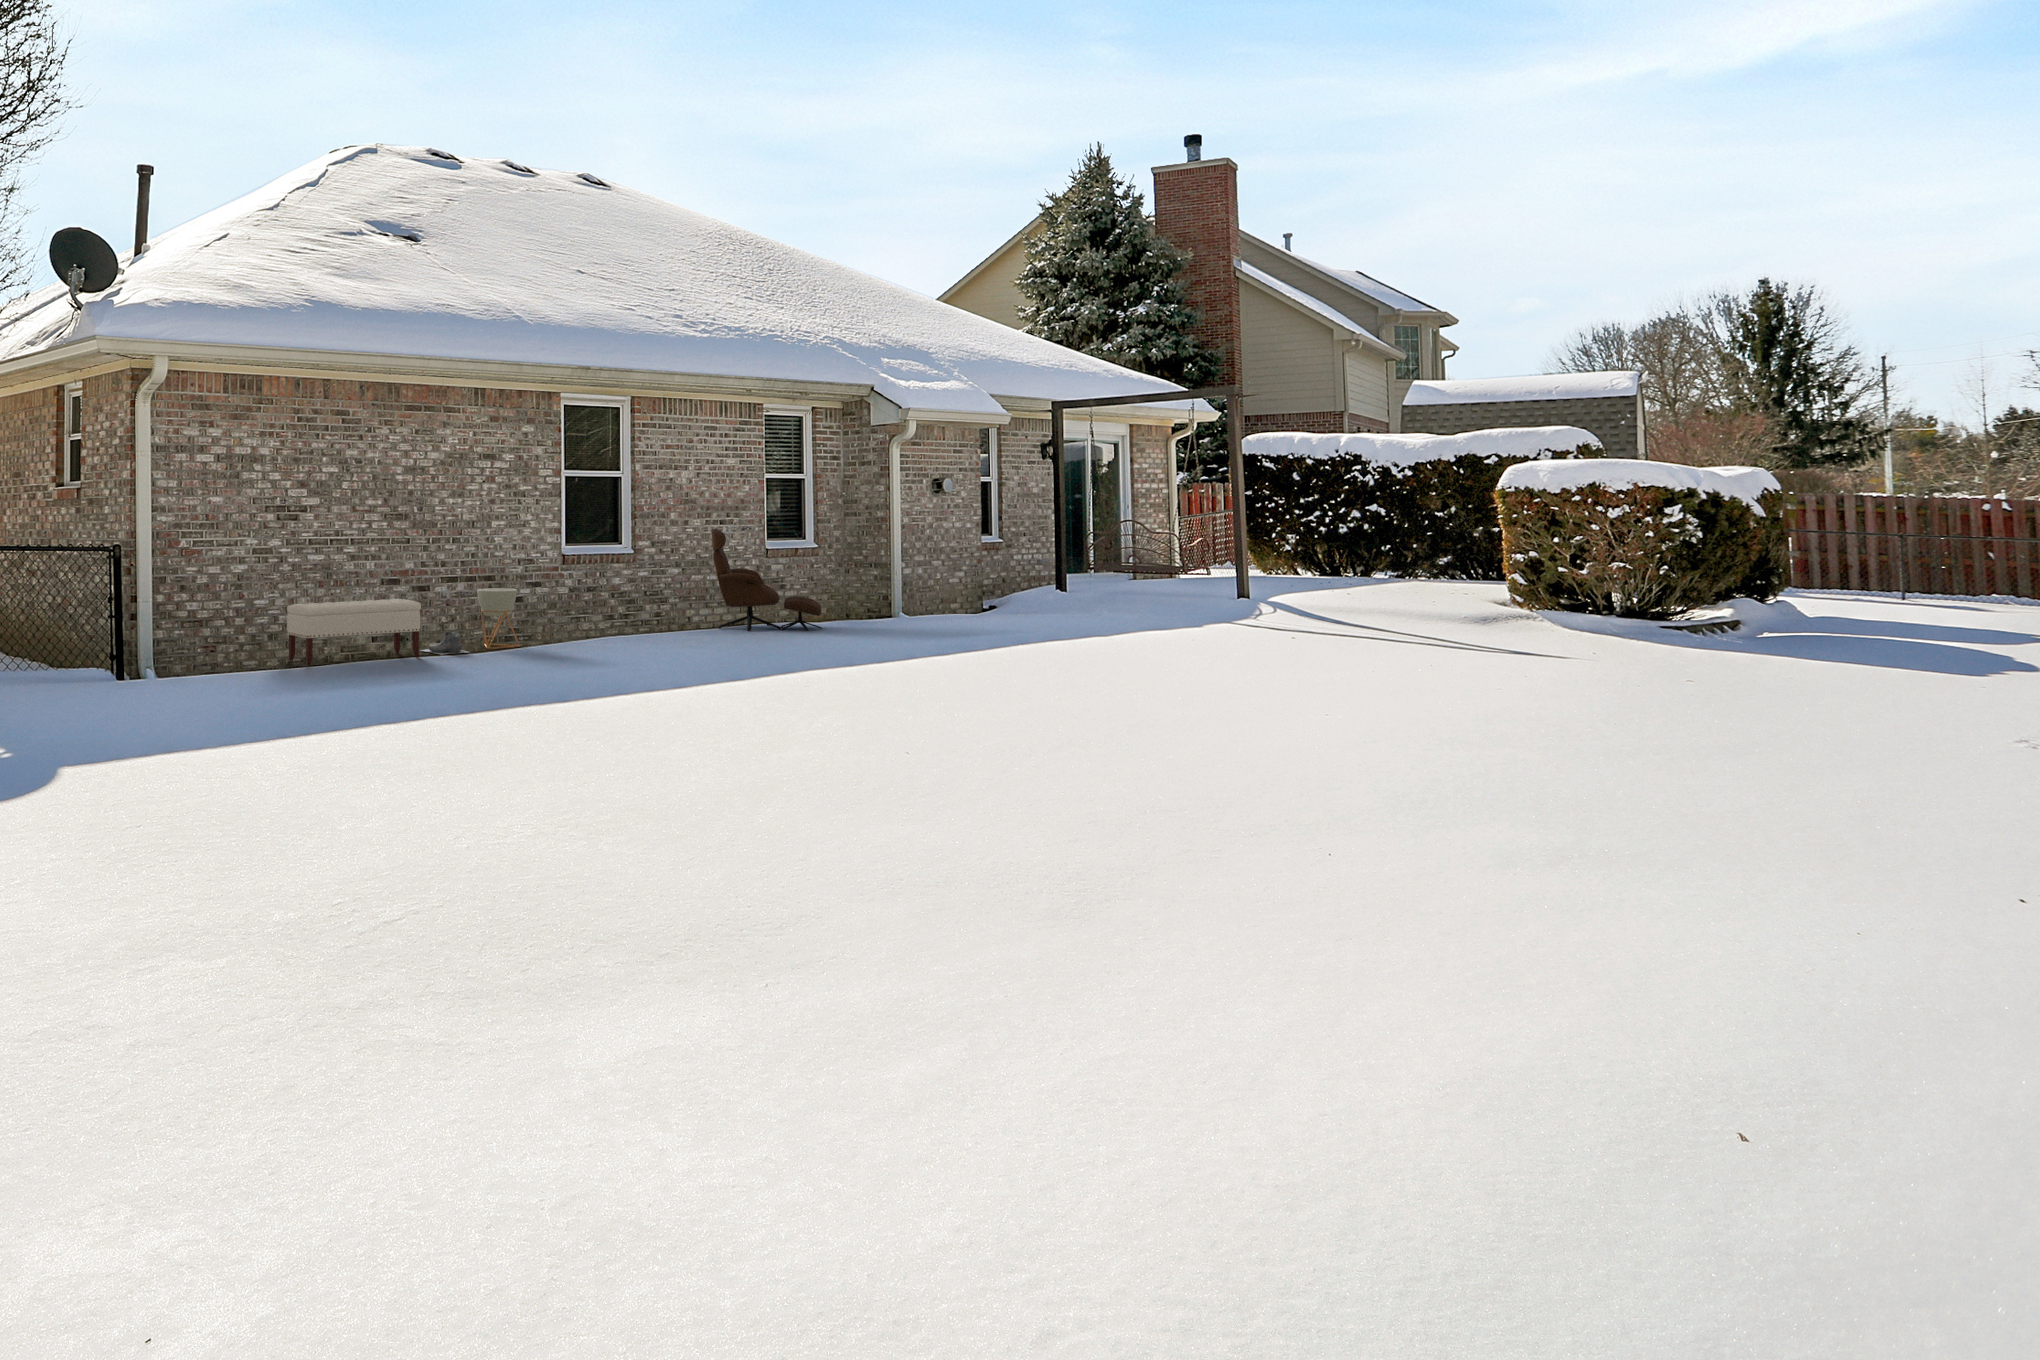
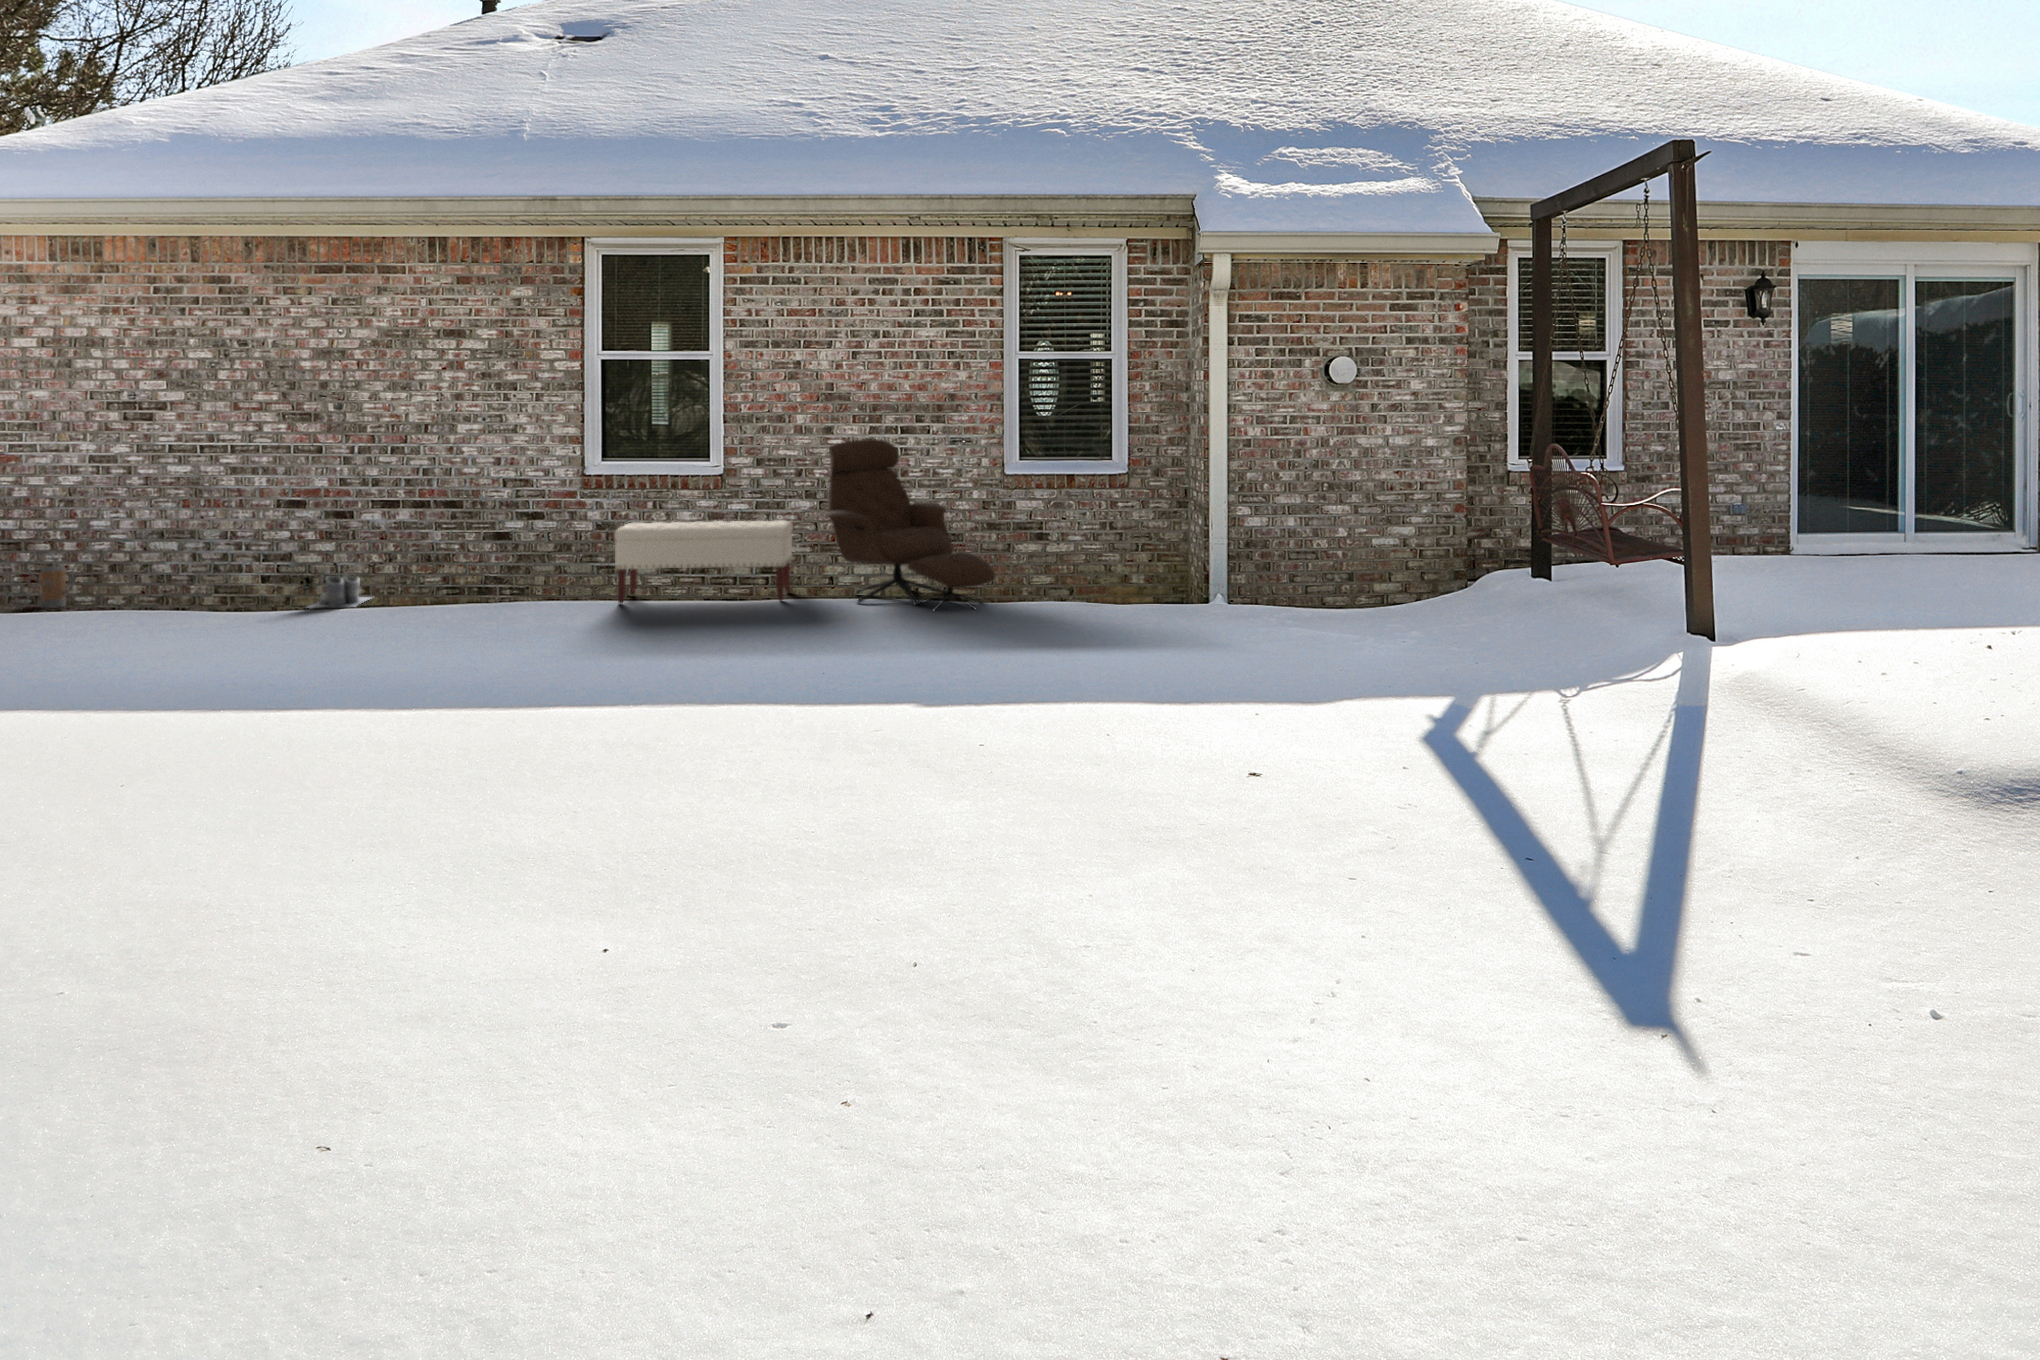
planter: present [477,588,520,649] -> none [399,518,462,604]
bench: present [287,599,421,665] -> present [615,520,793,604]
watering can: none [233,623,270,668] -> present [27,551,78,608]

